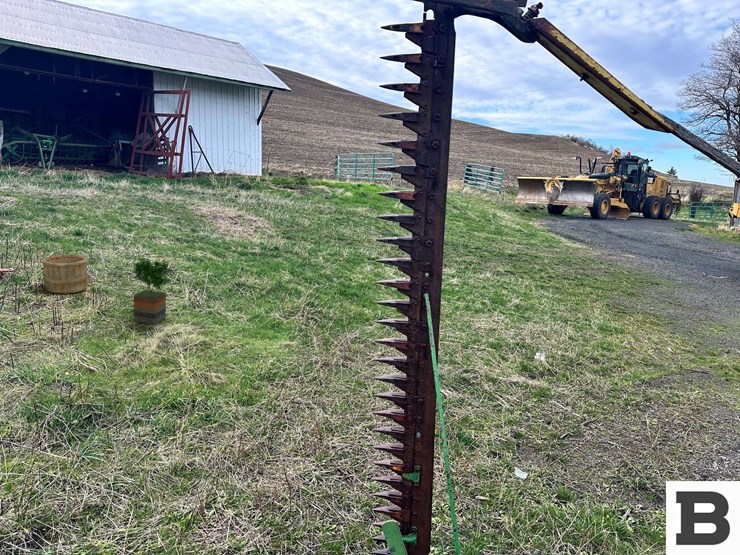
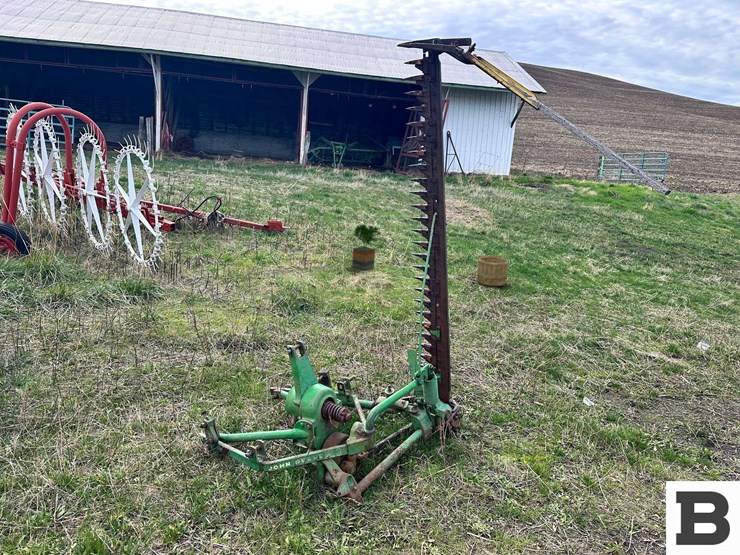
wooden bucket: present [41,254,88,294] -> present [477,256,509,286]

